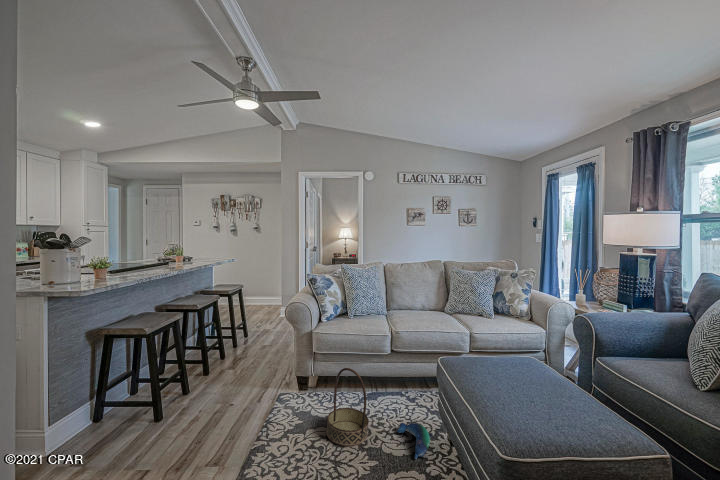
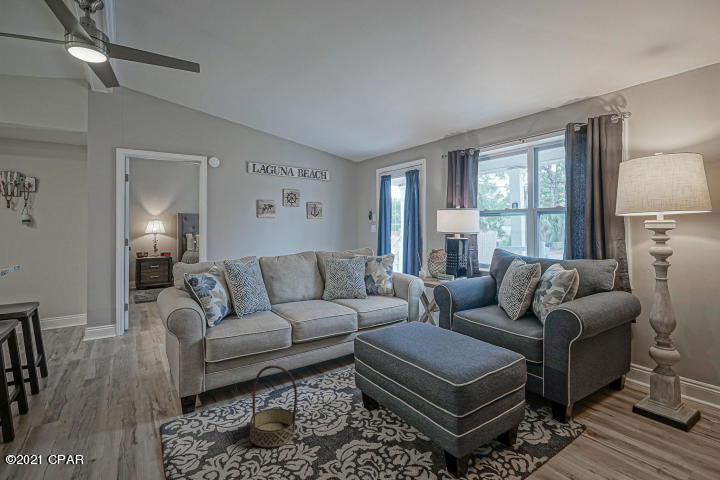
plush toy: present [397,423,433,459] -> none [321,402,357,433]

